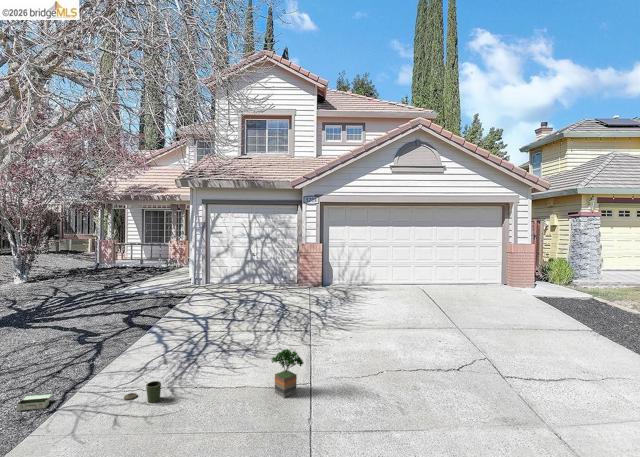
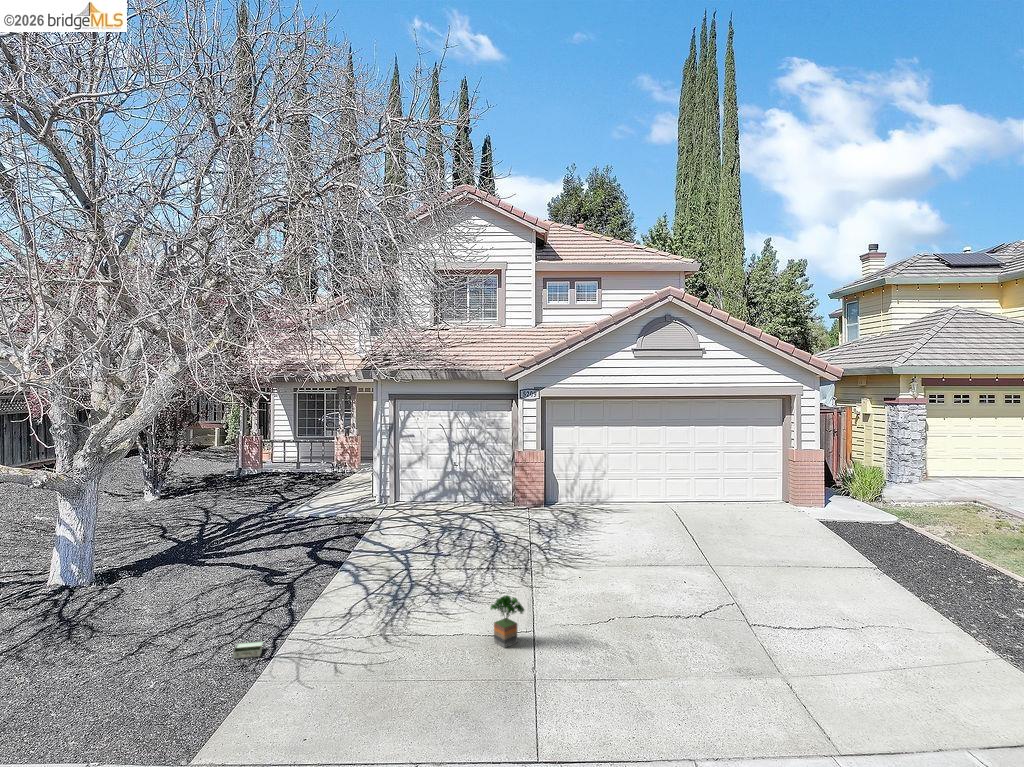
trash can: present [124,381,161,403] -> none [336,629,375,652]

